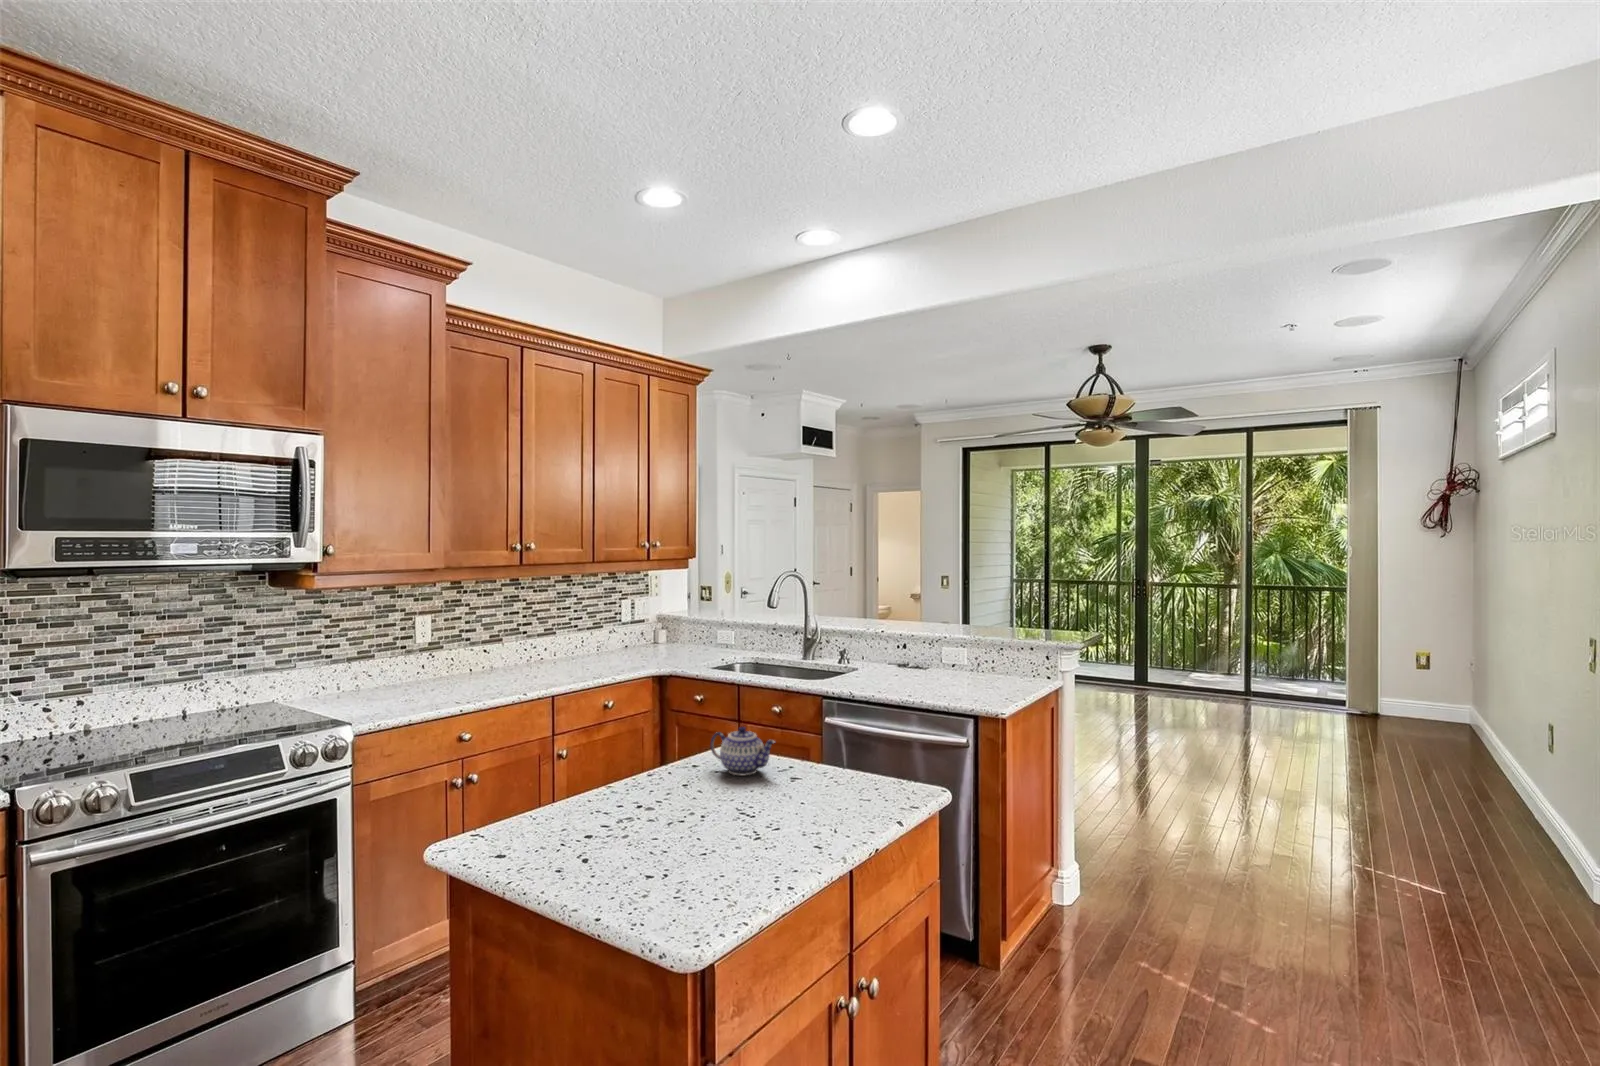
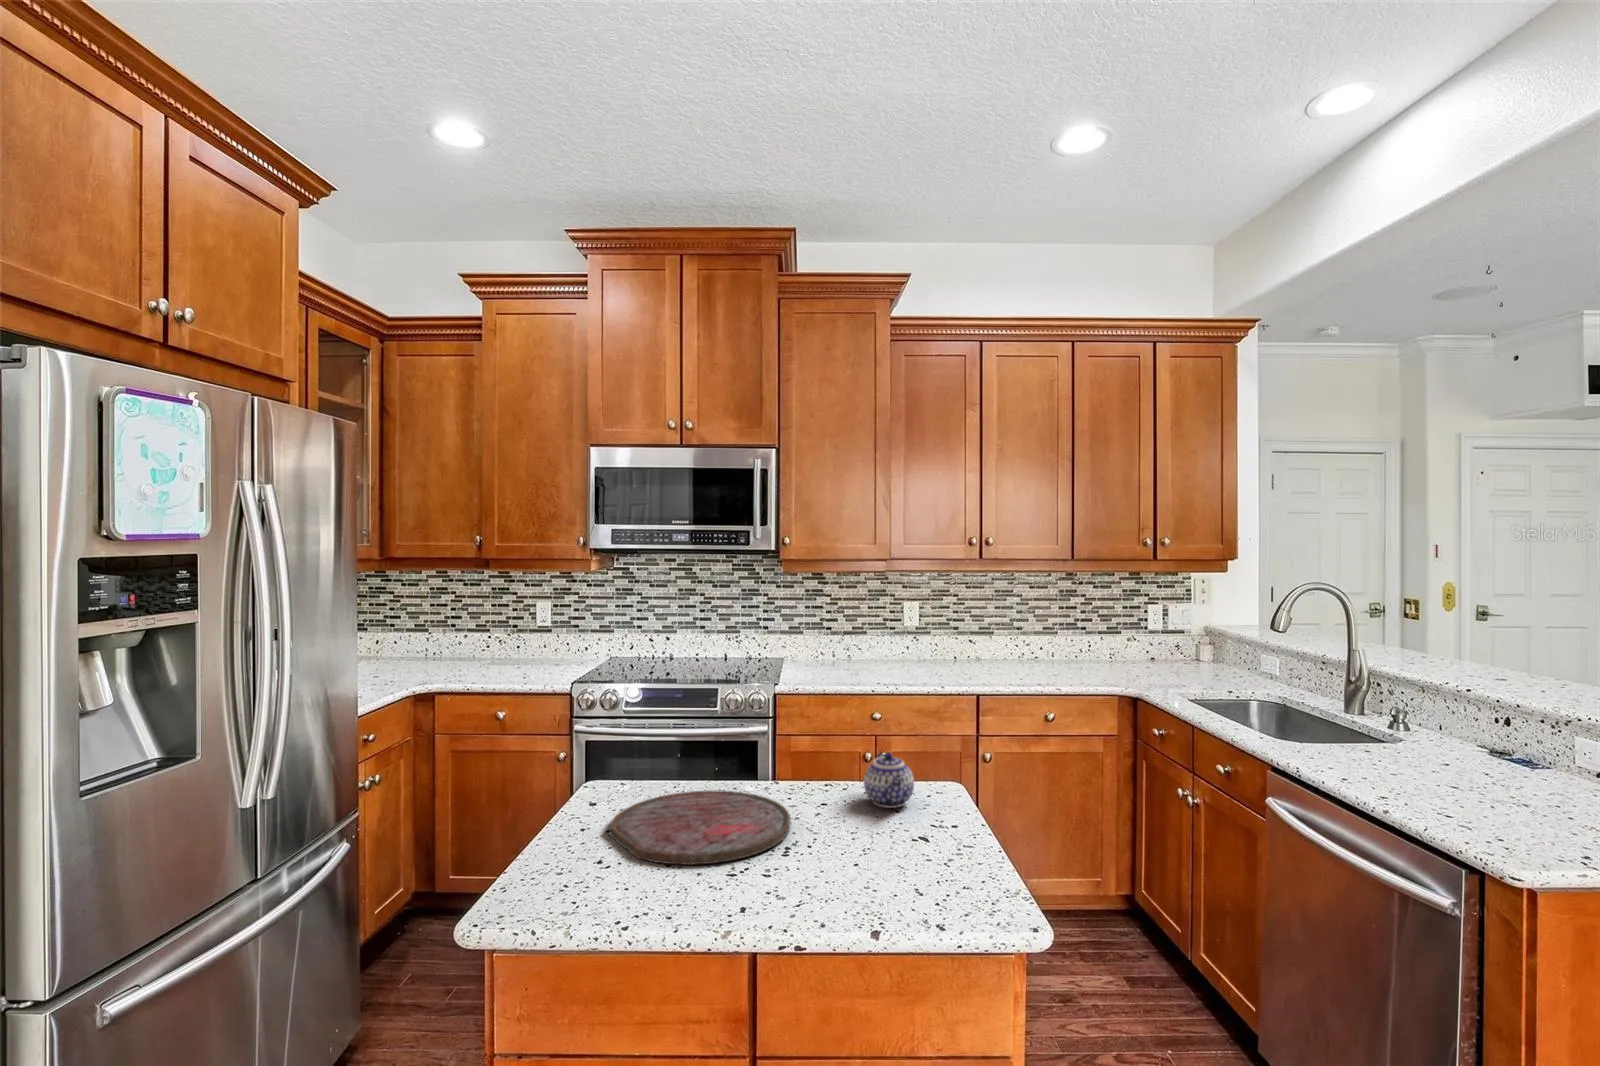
cutting board: none [584,793,771,868] -> present [609,790,791,865]

